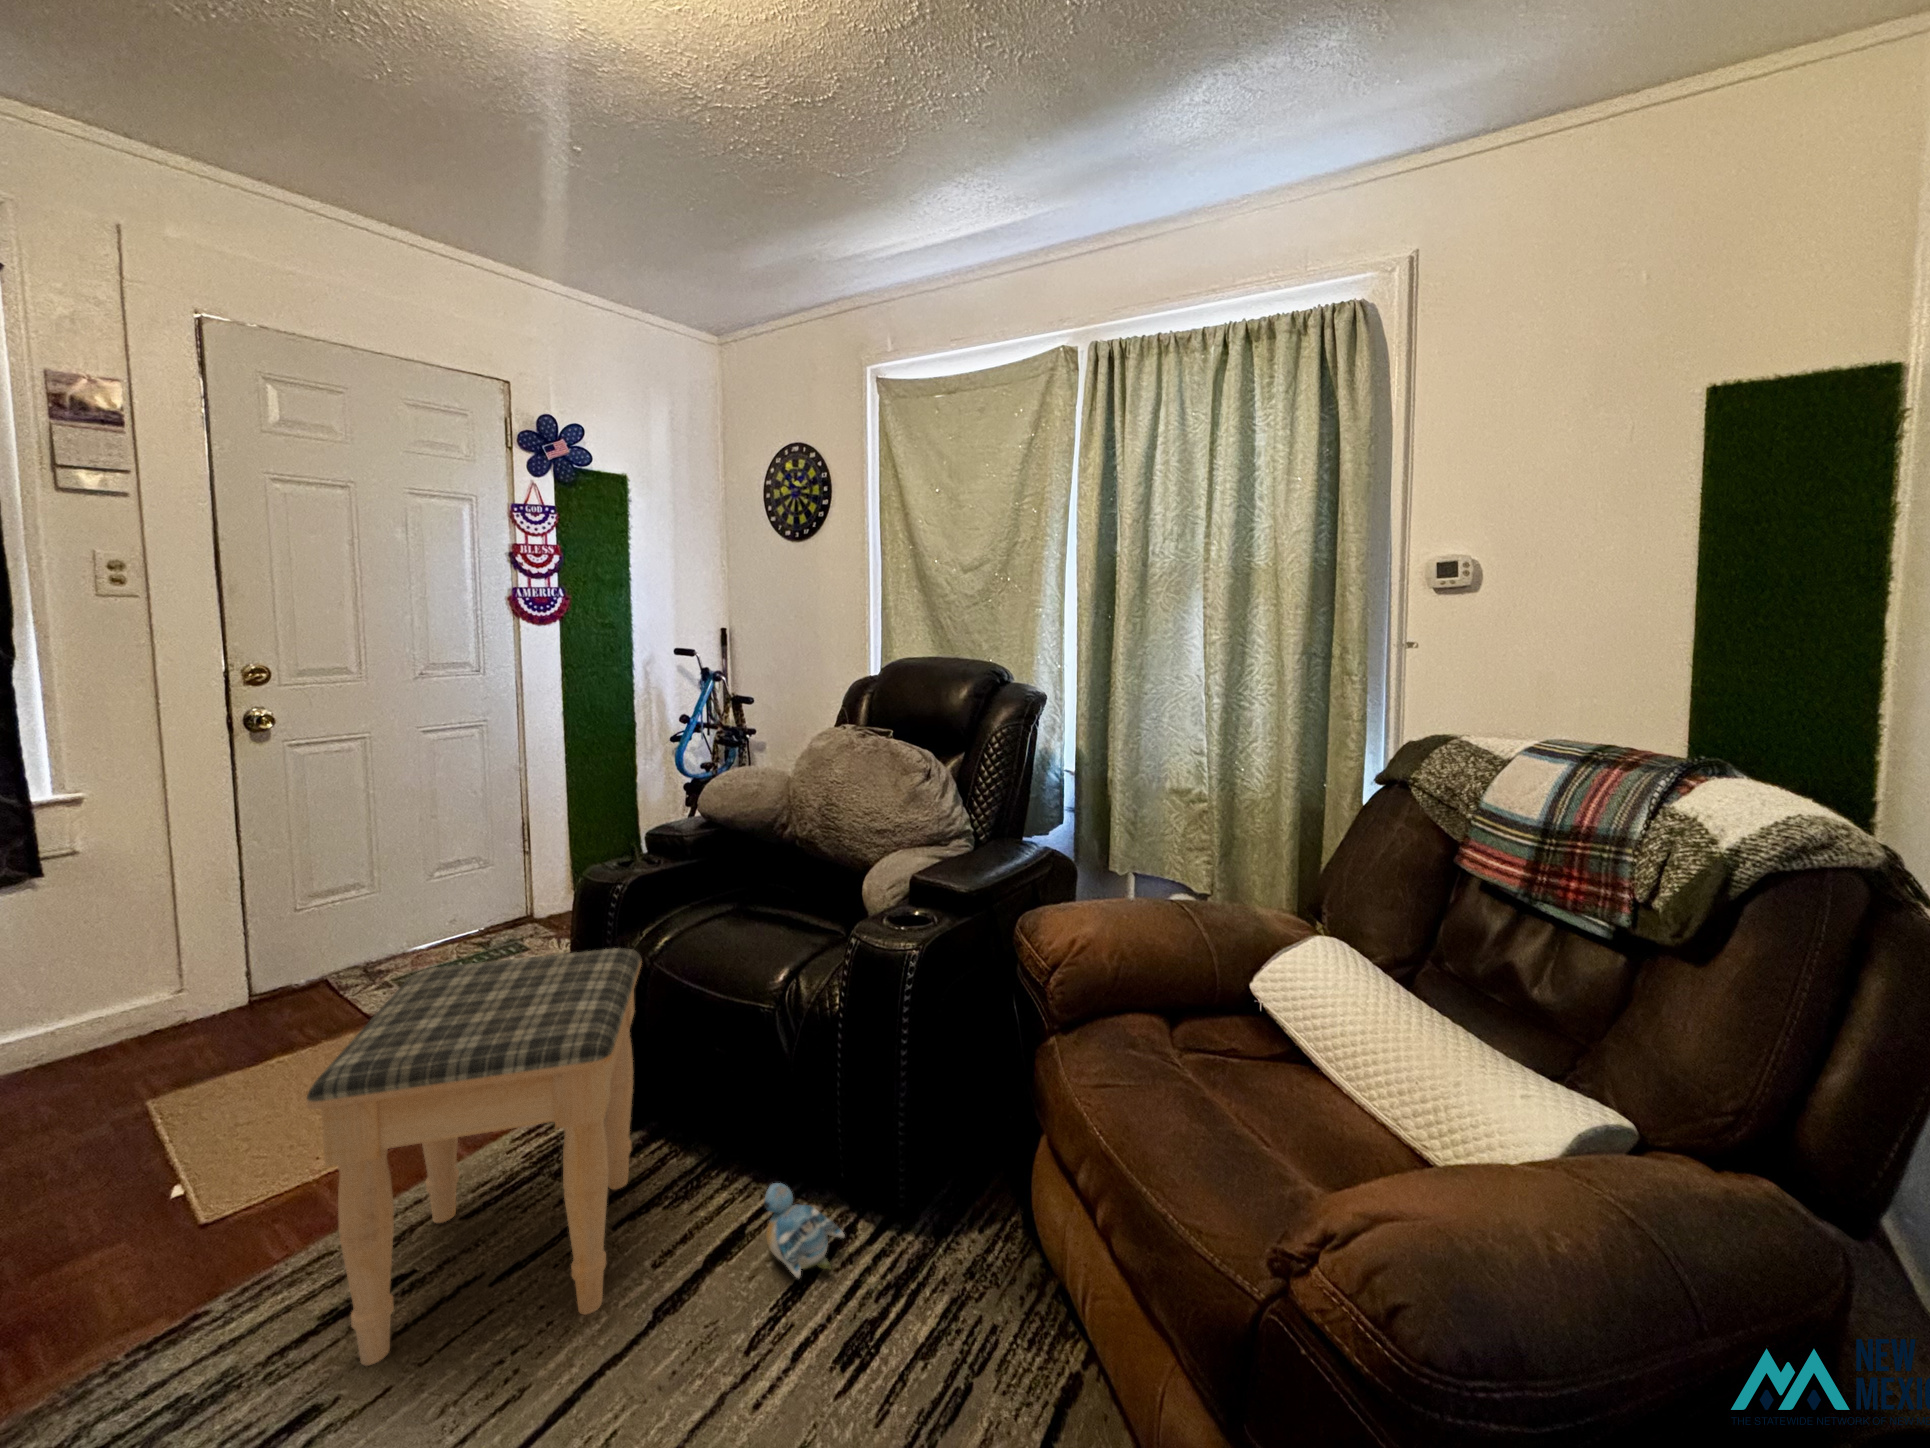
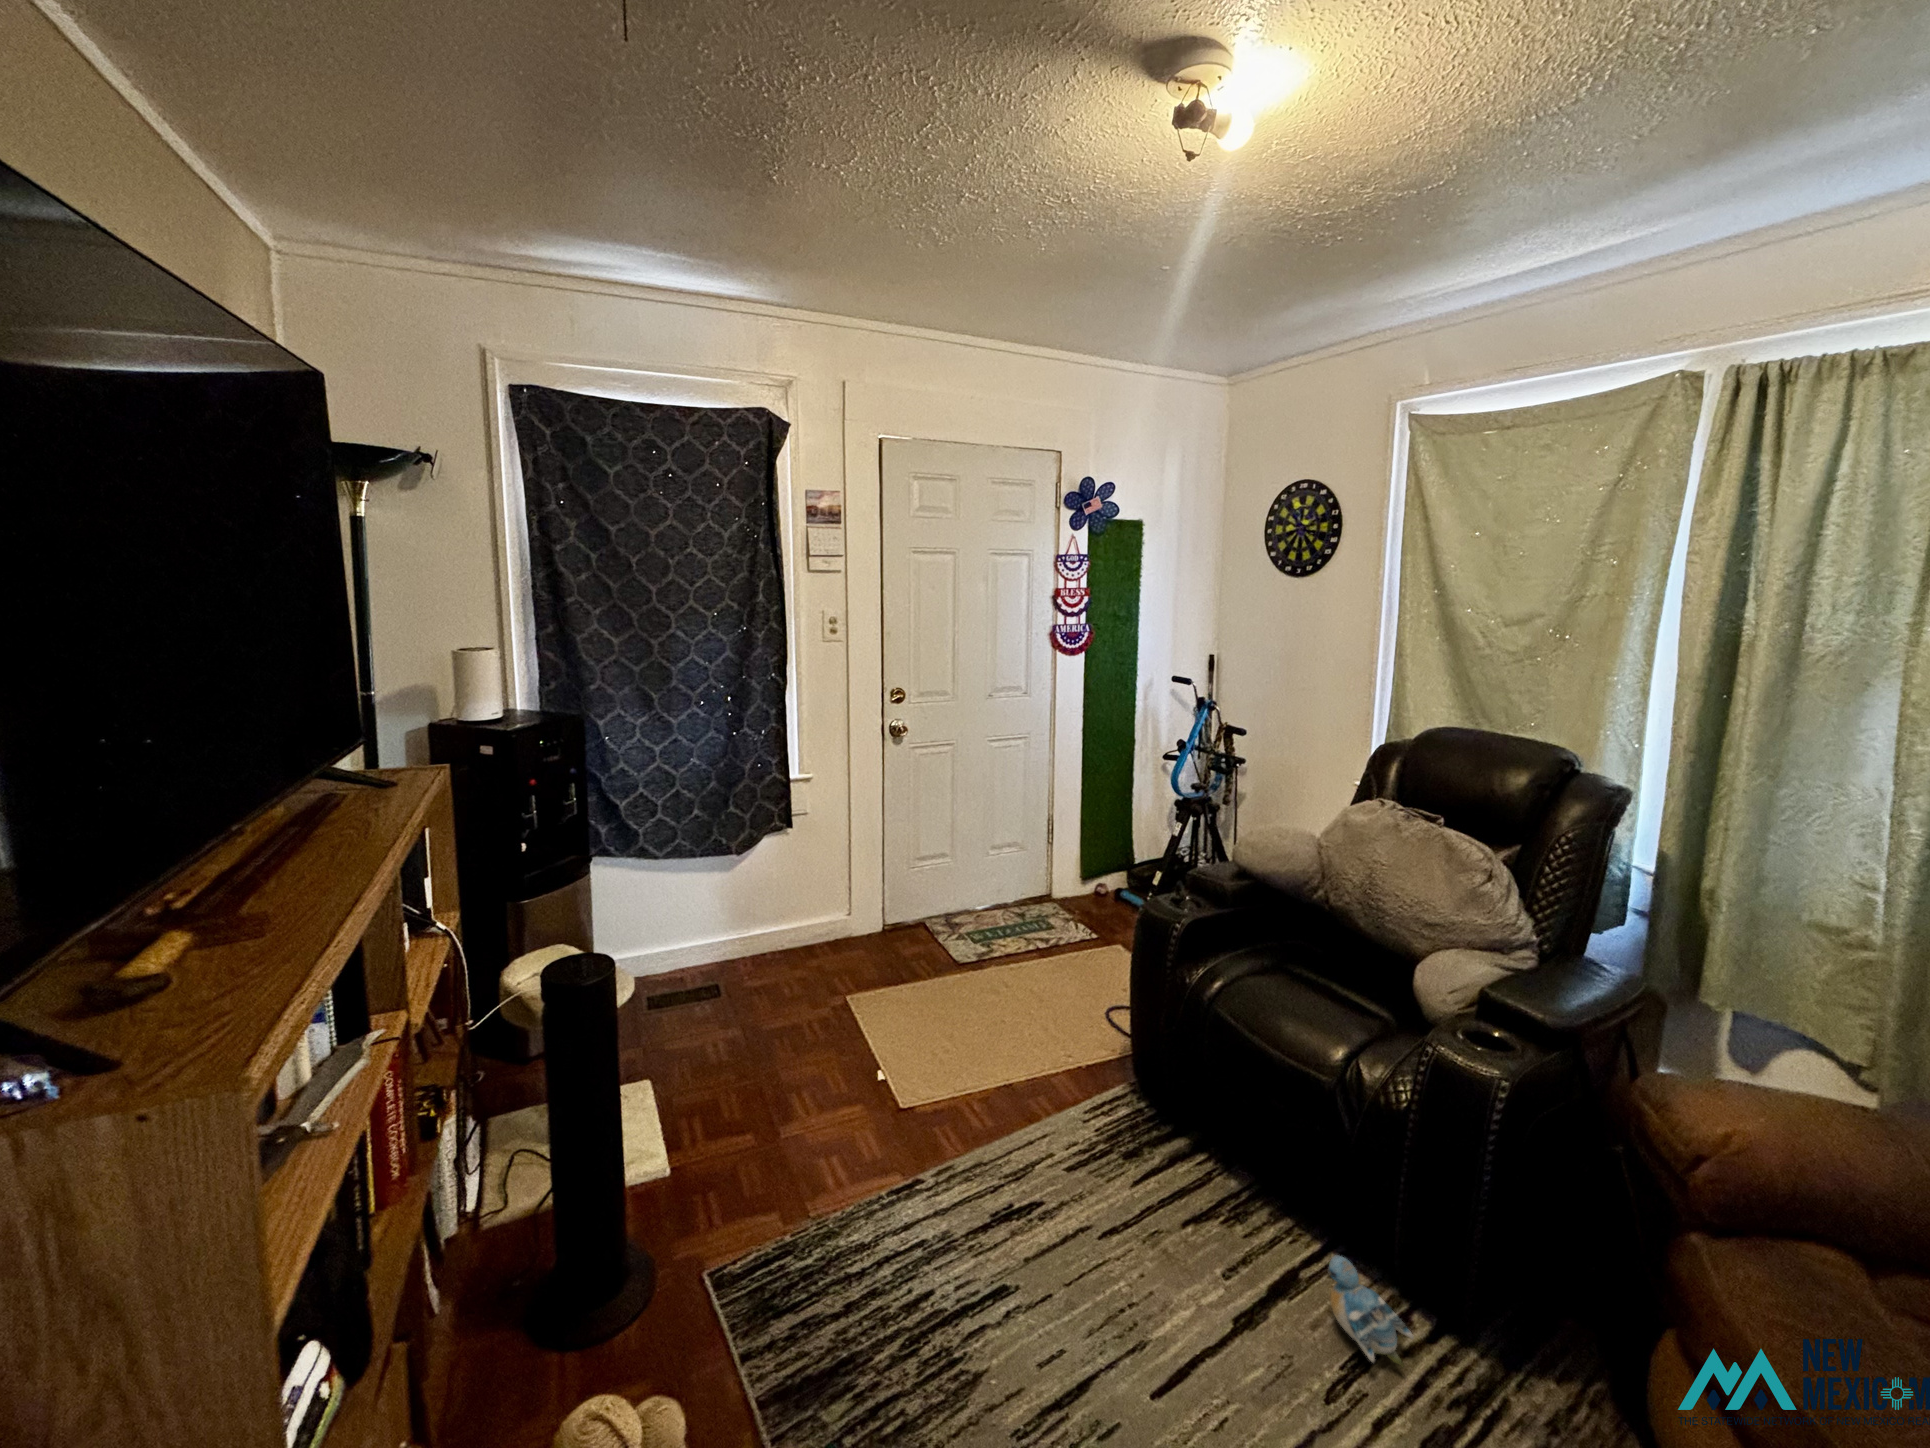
footstool: present [307,948,642,1365] -> none [1010,971,1219,1304]

